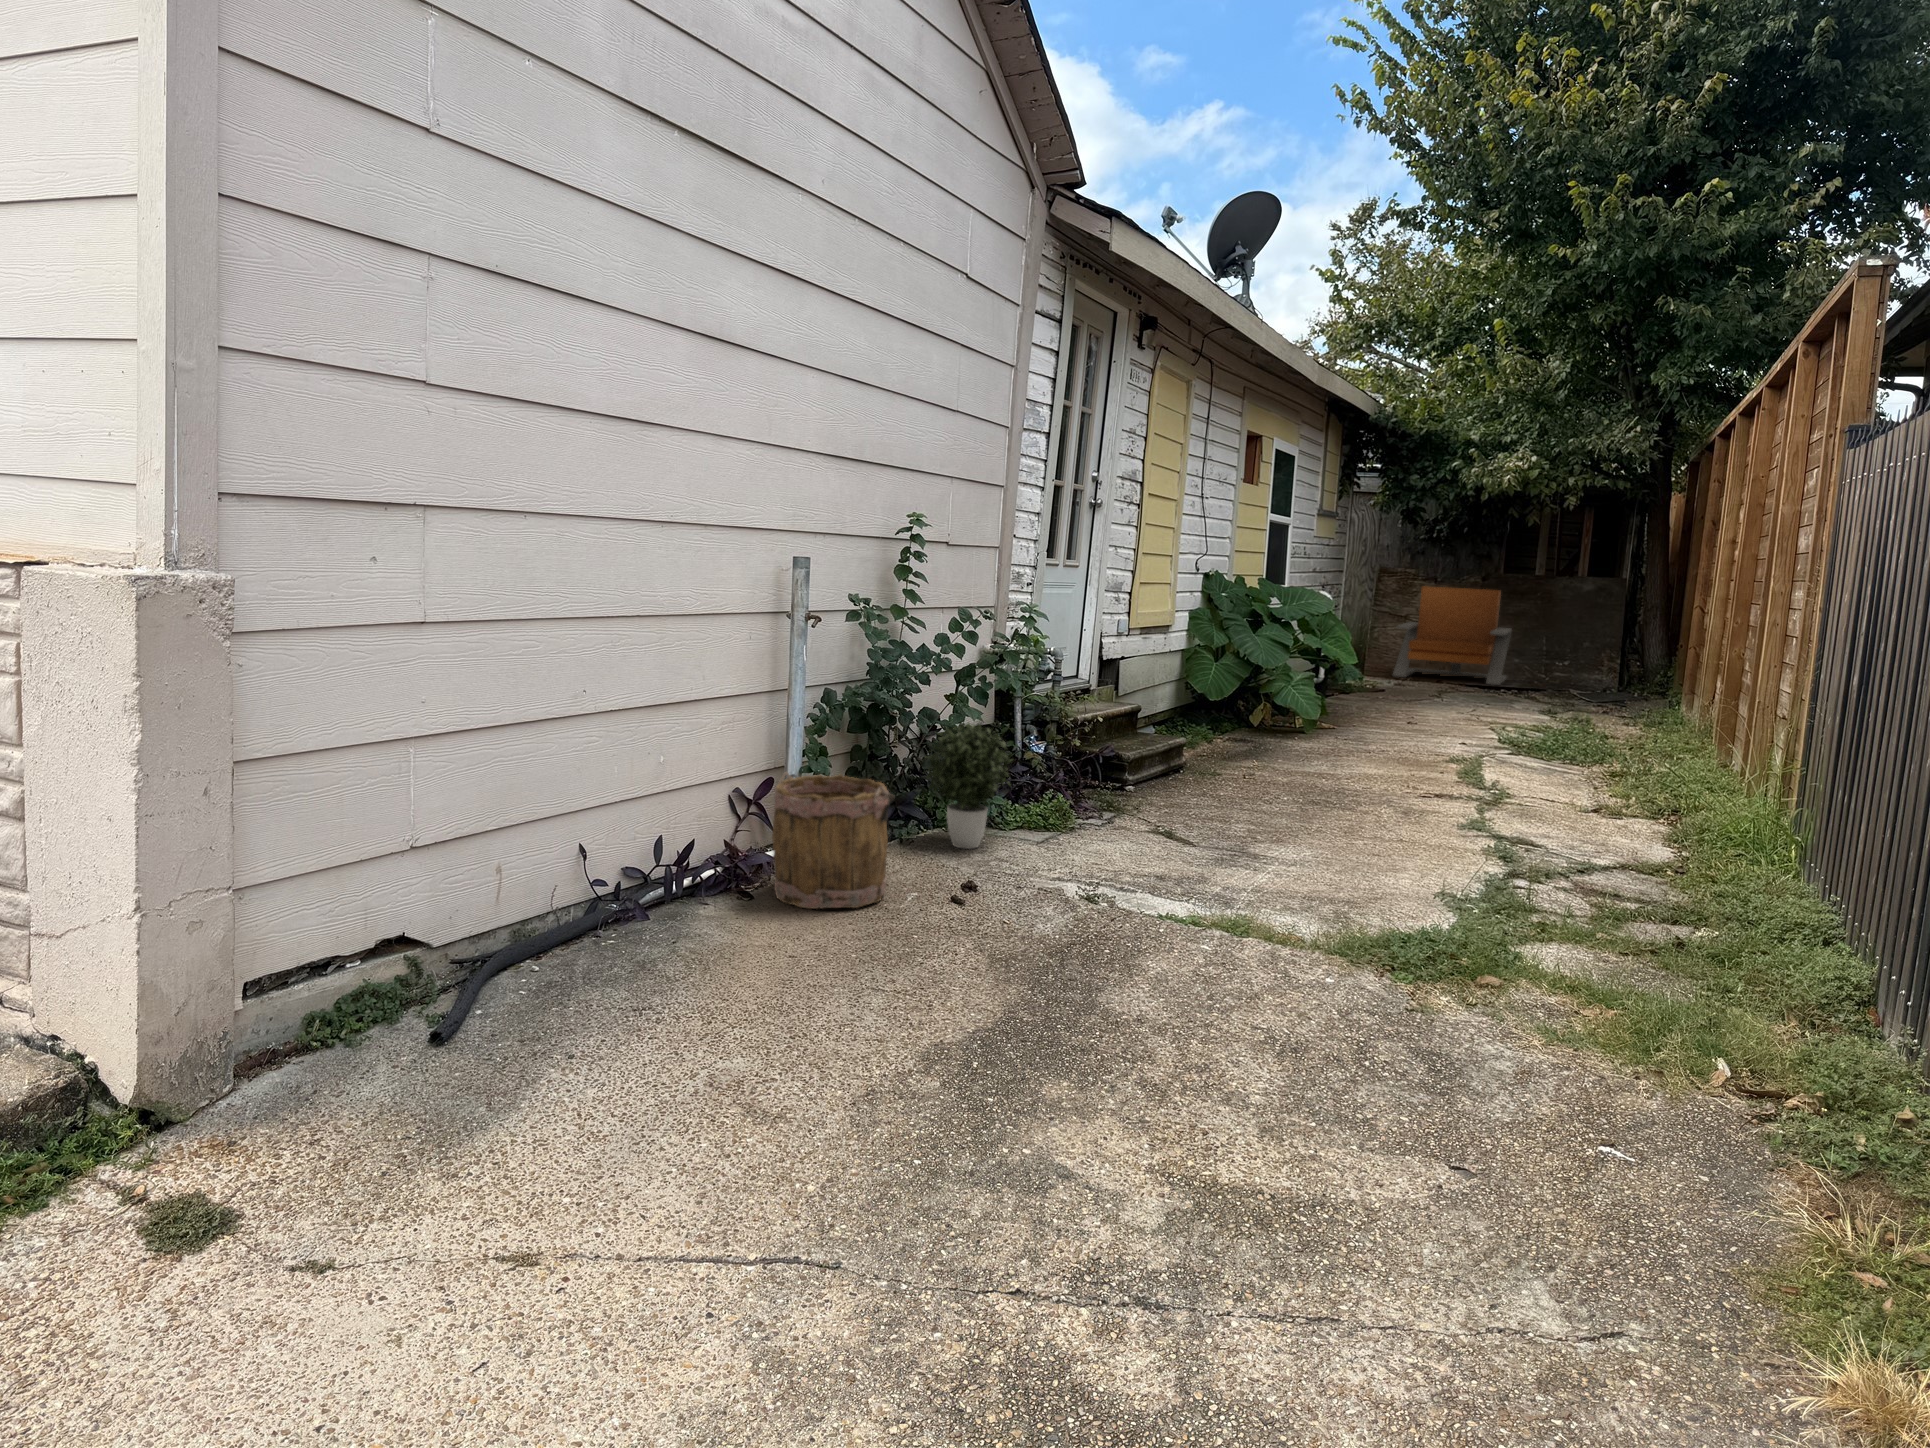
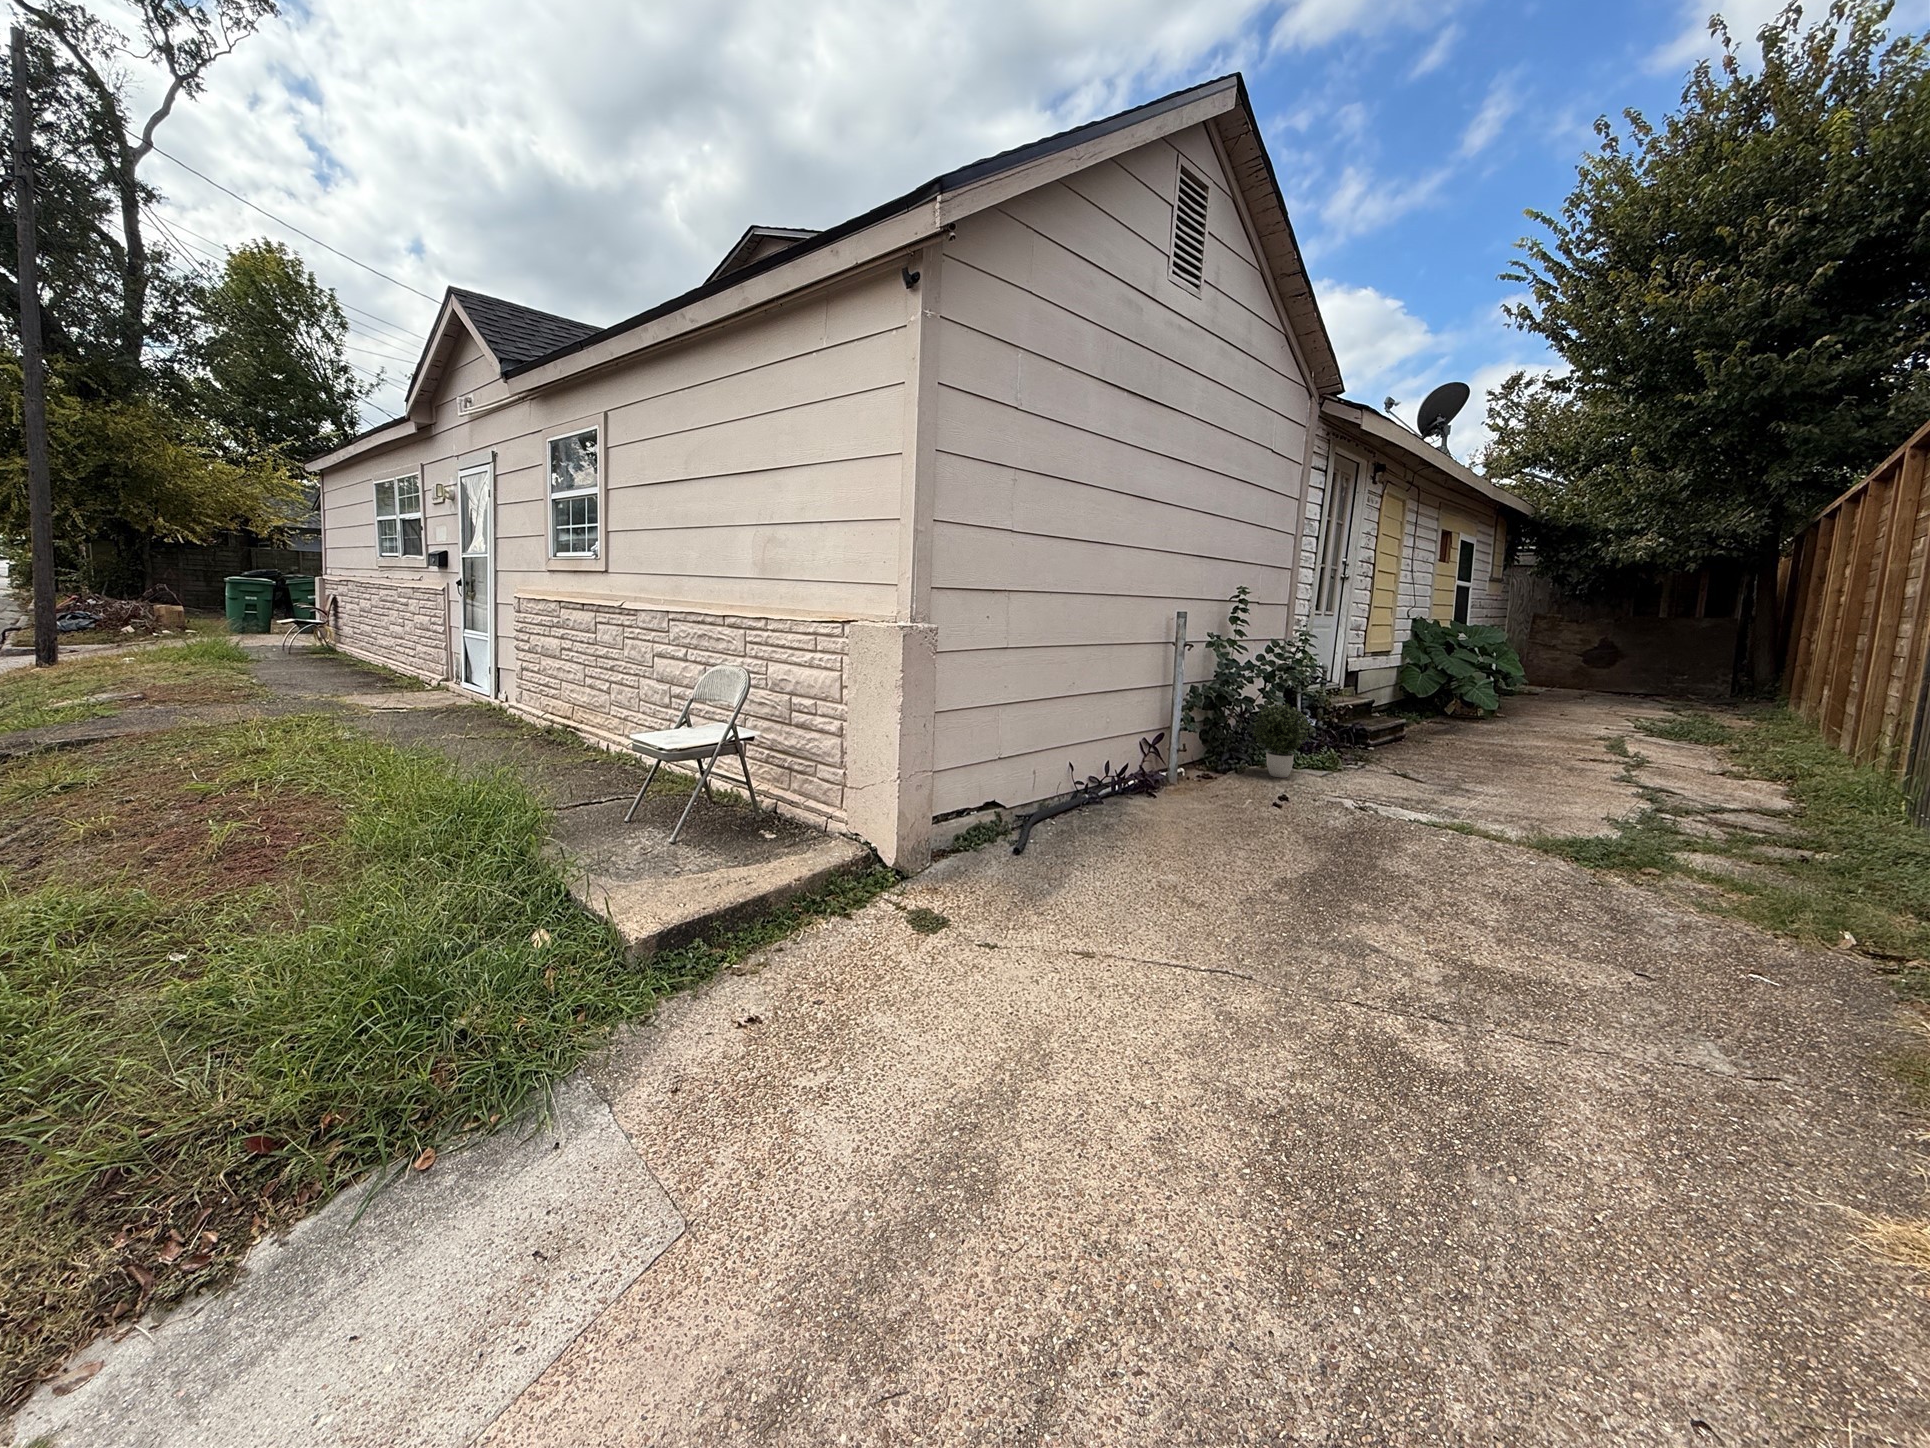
lounge chair: present [1393,586,1511,685] -> none [1555,625,1665,690]
bucket: present [772,772,895,909] -> none [1168,728,1244,806]

